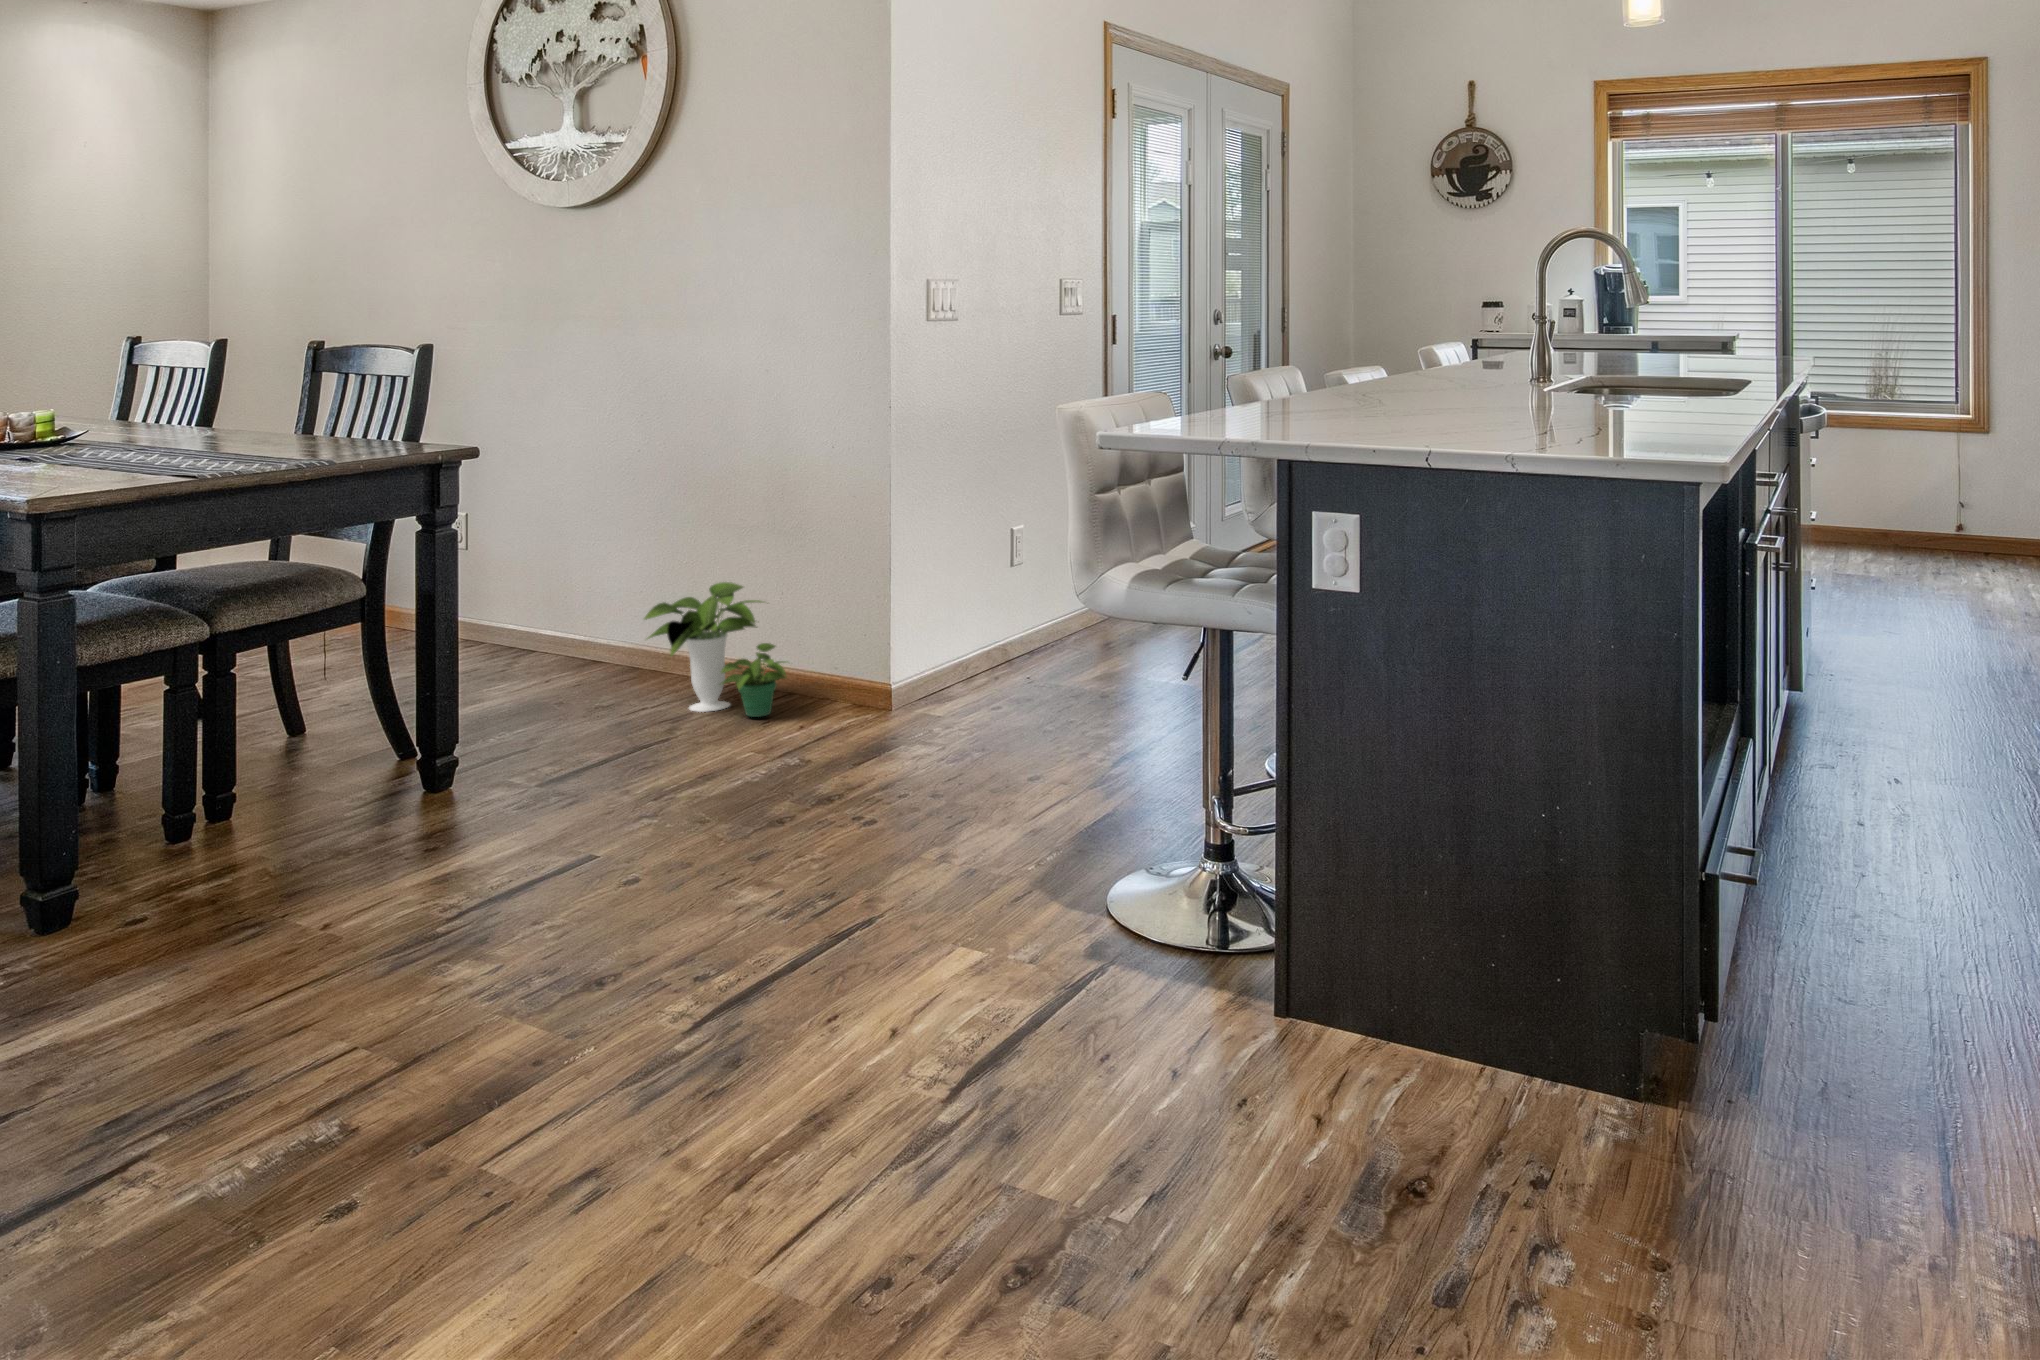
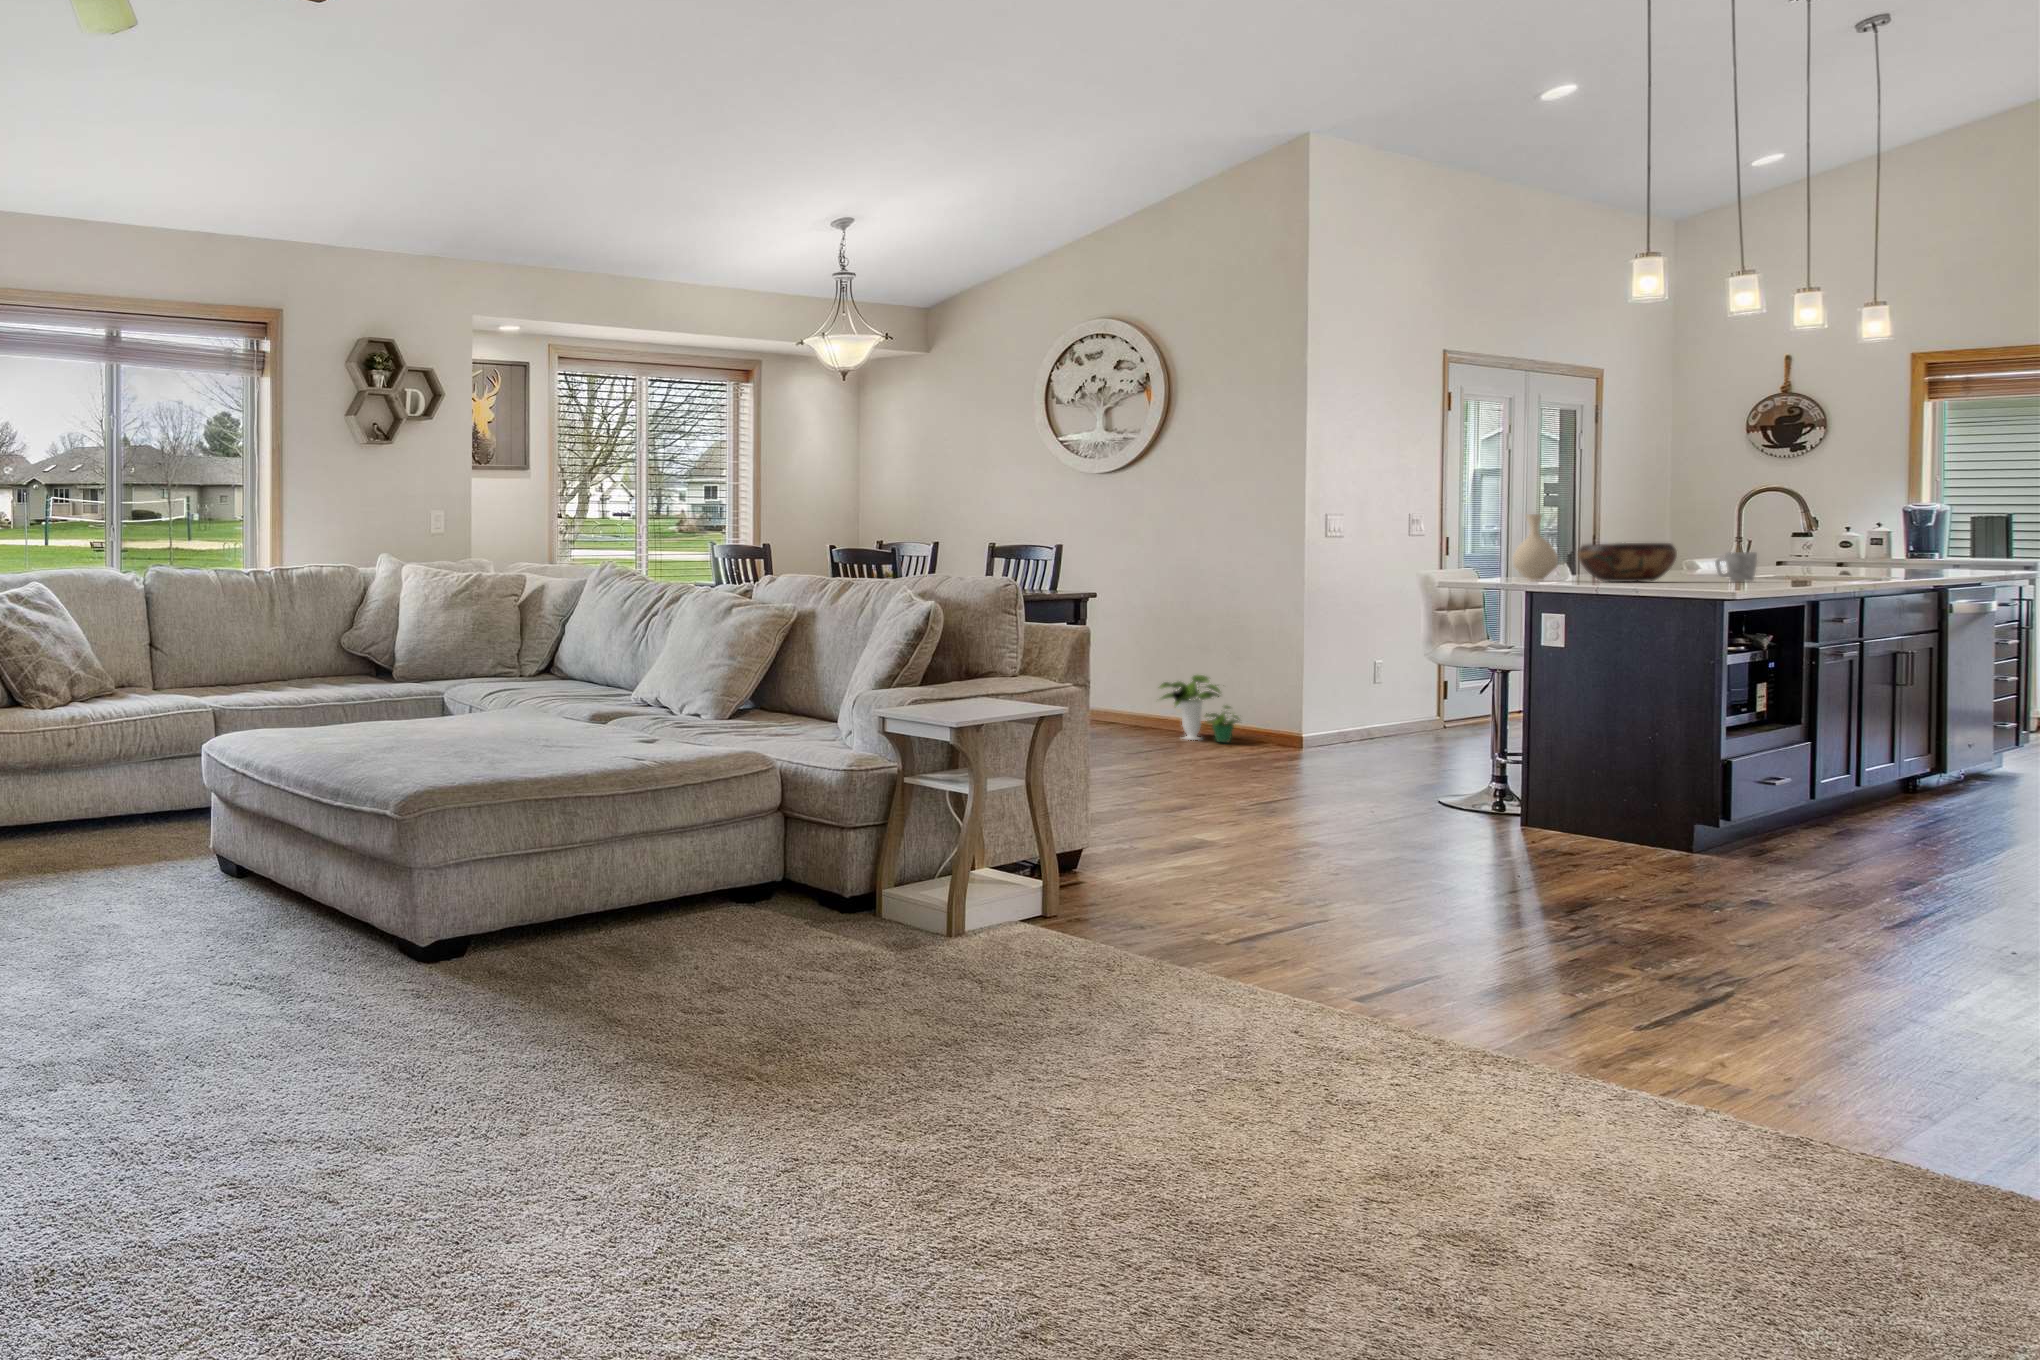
vase: none [1237,276,1322,424] -> present [1513,514,1558,581]
decorative bowl: none [1375,341,1569,435] -> present [1578,543,1677,582]
mug: none [1629,359,1710,428] -> present [1715,552,1757,582]

